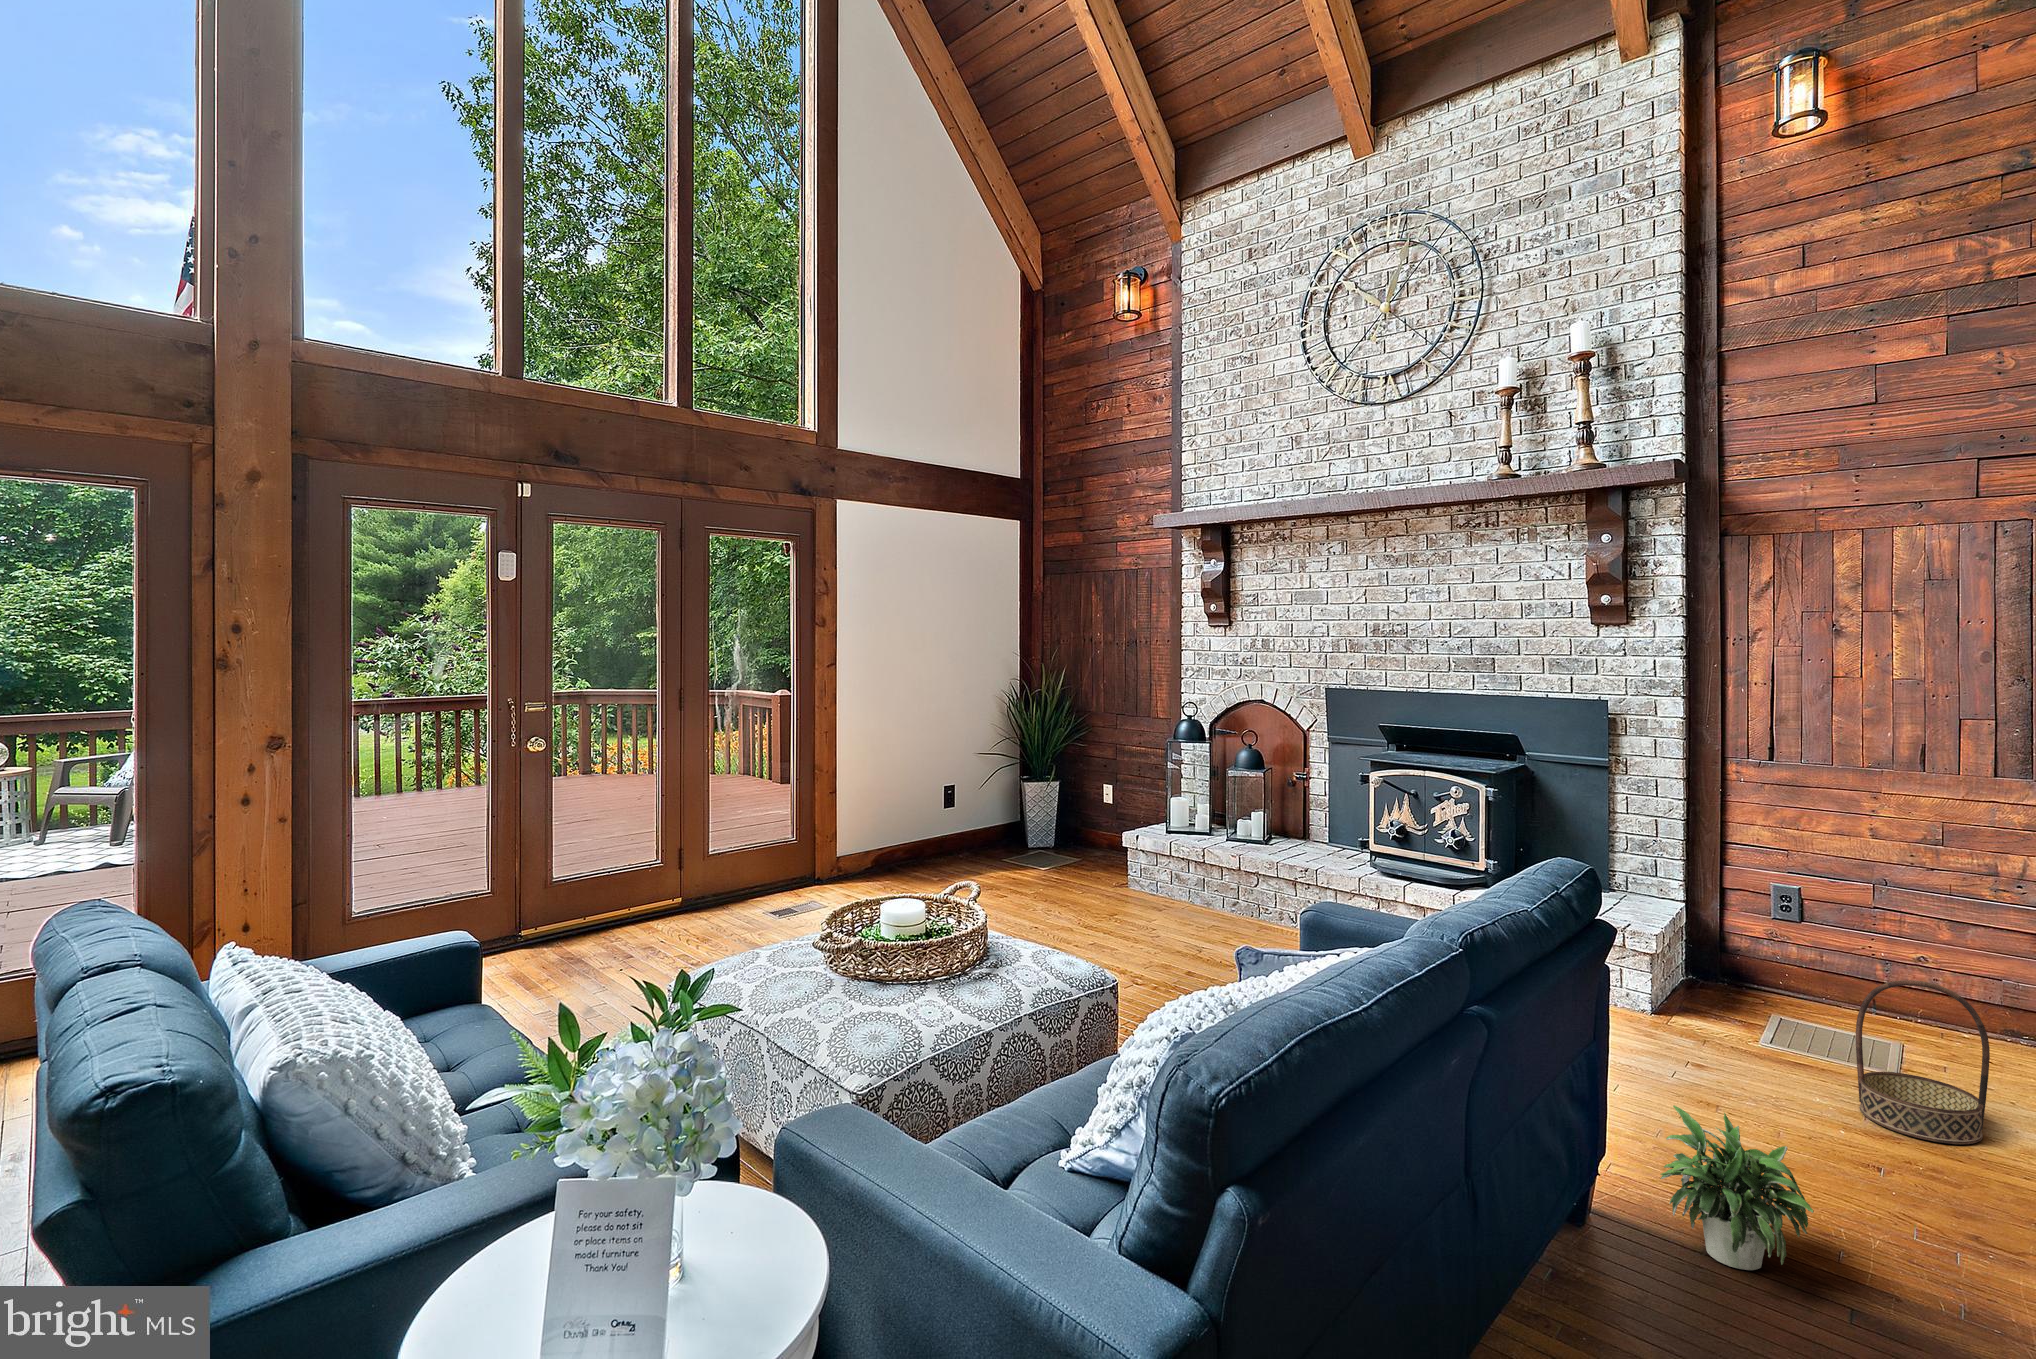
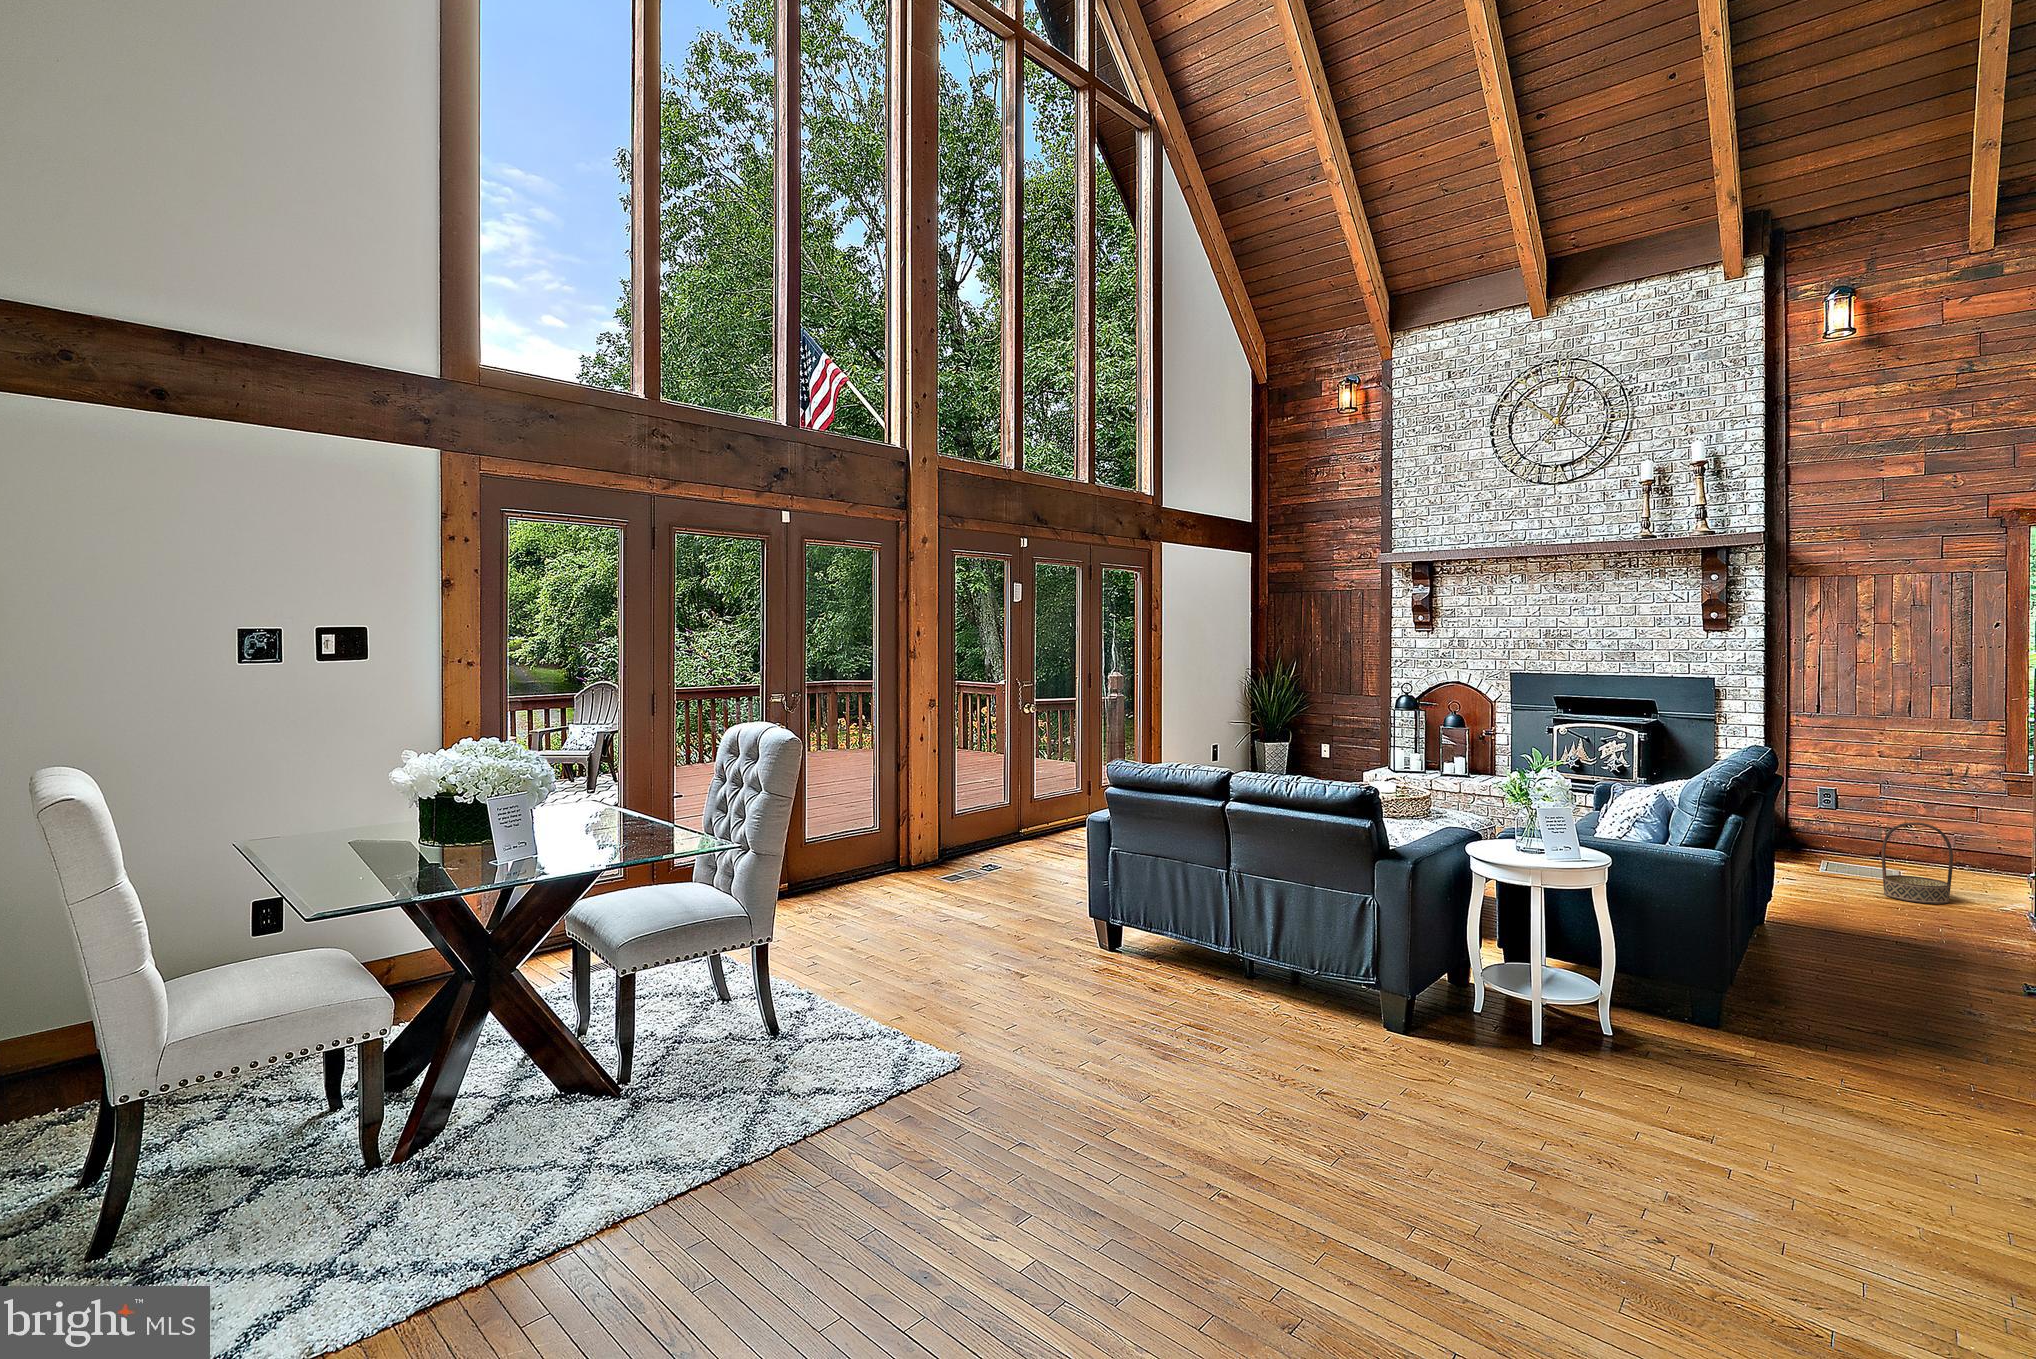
potted plant: present [1660,1105,1814,1270] -> none [1800,871,1879,939]

